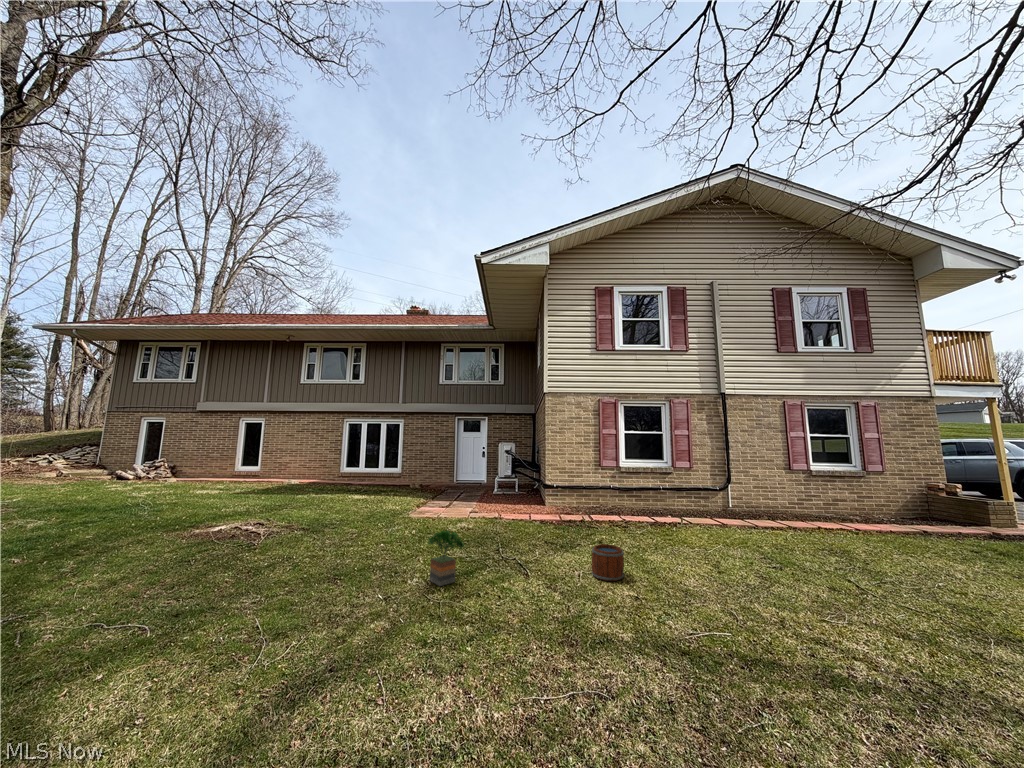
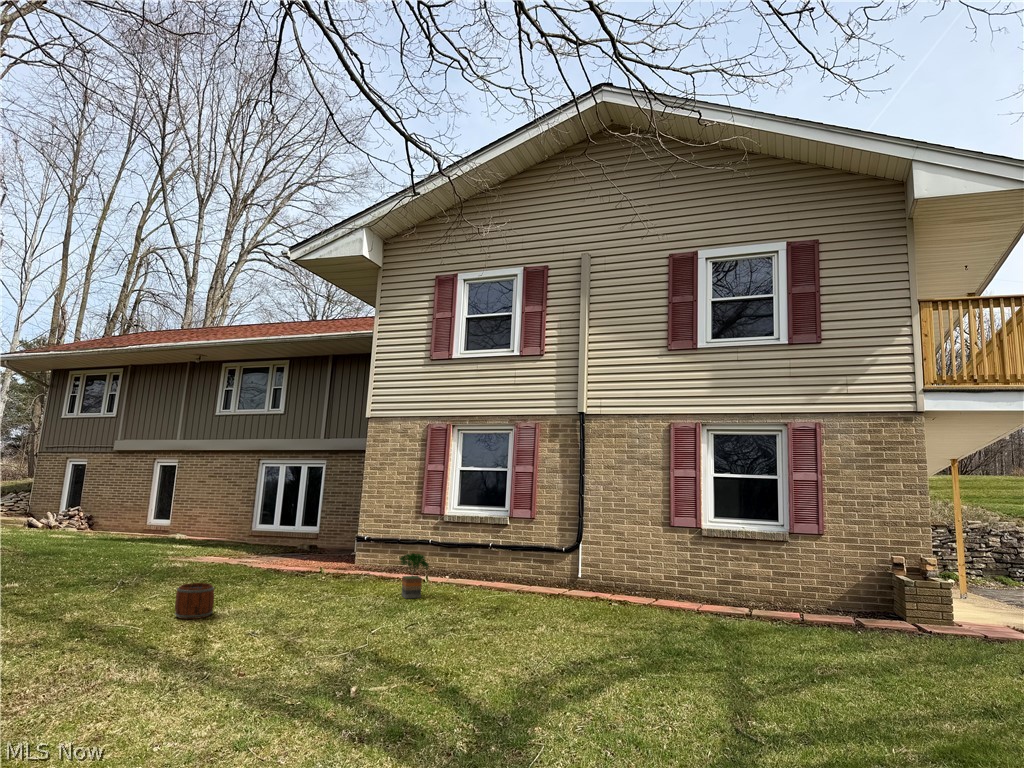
potted tree: present [428,531,464,586] -> present [400,553,429,599]

